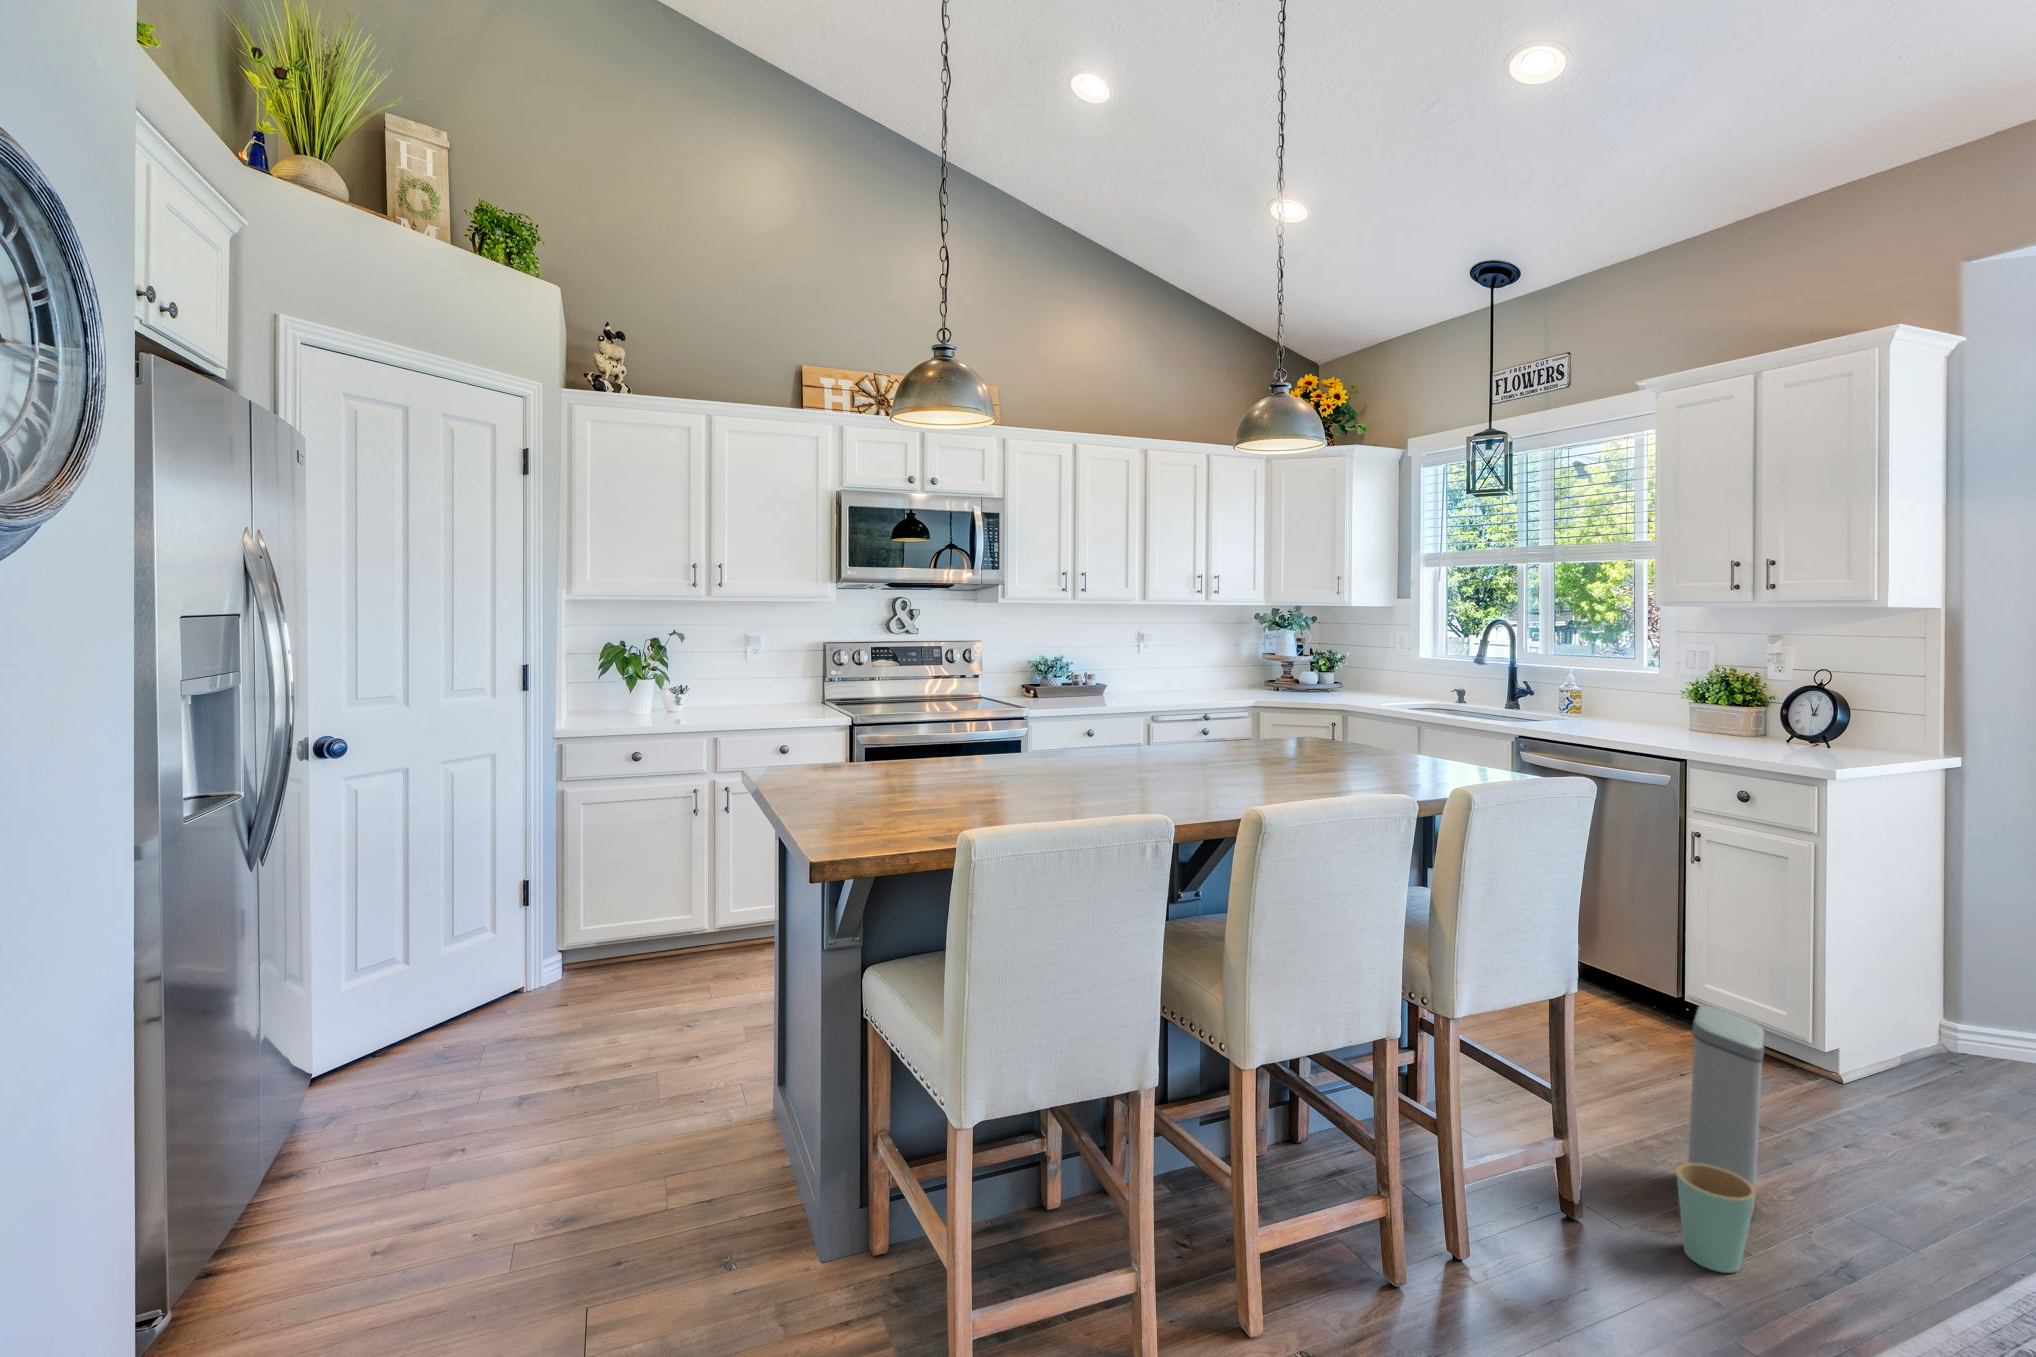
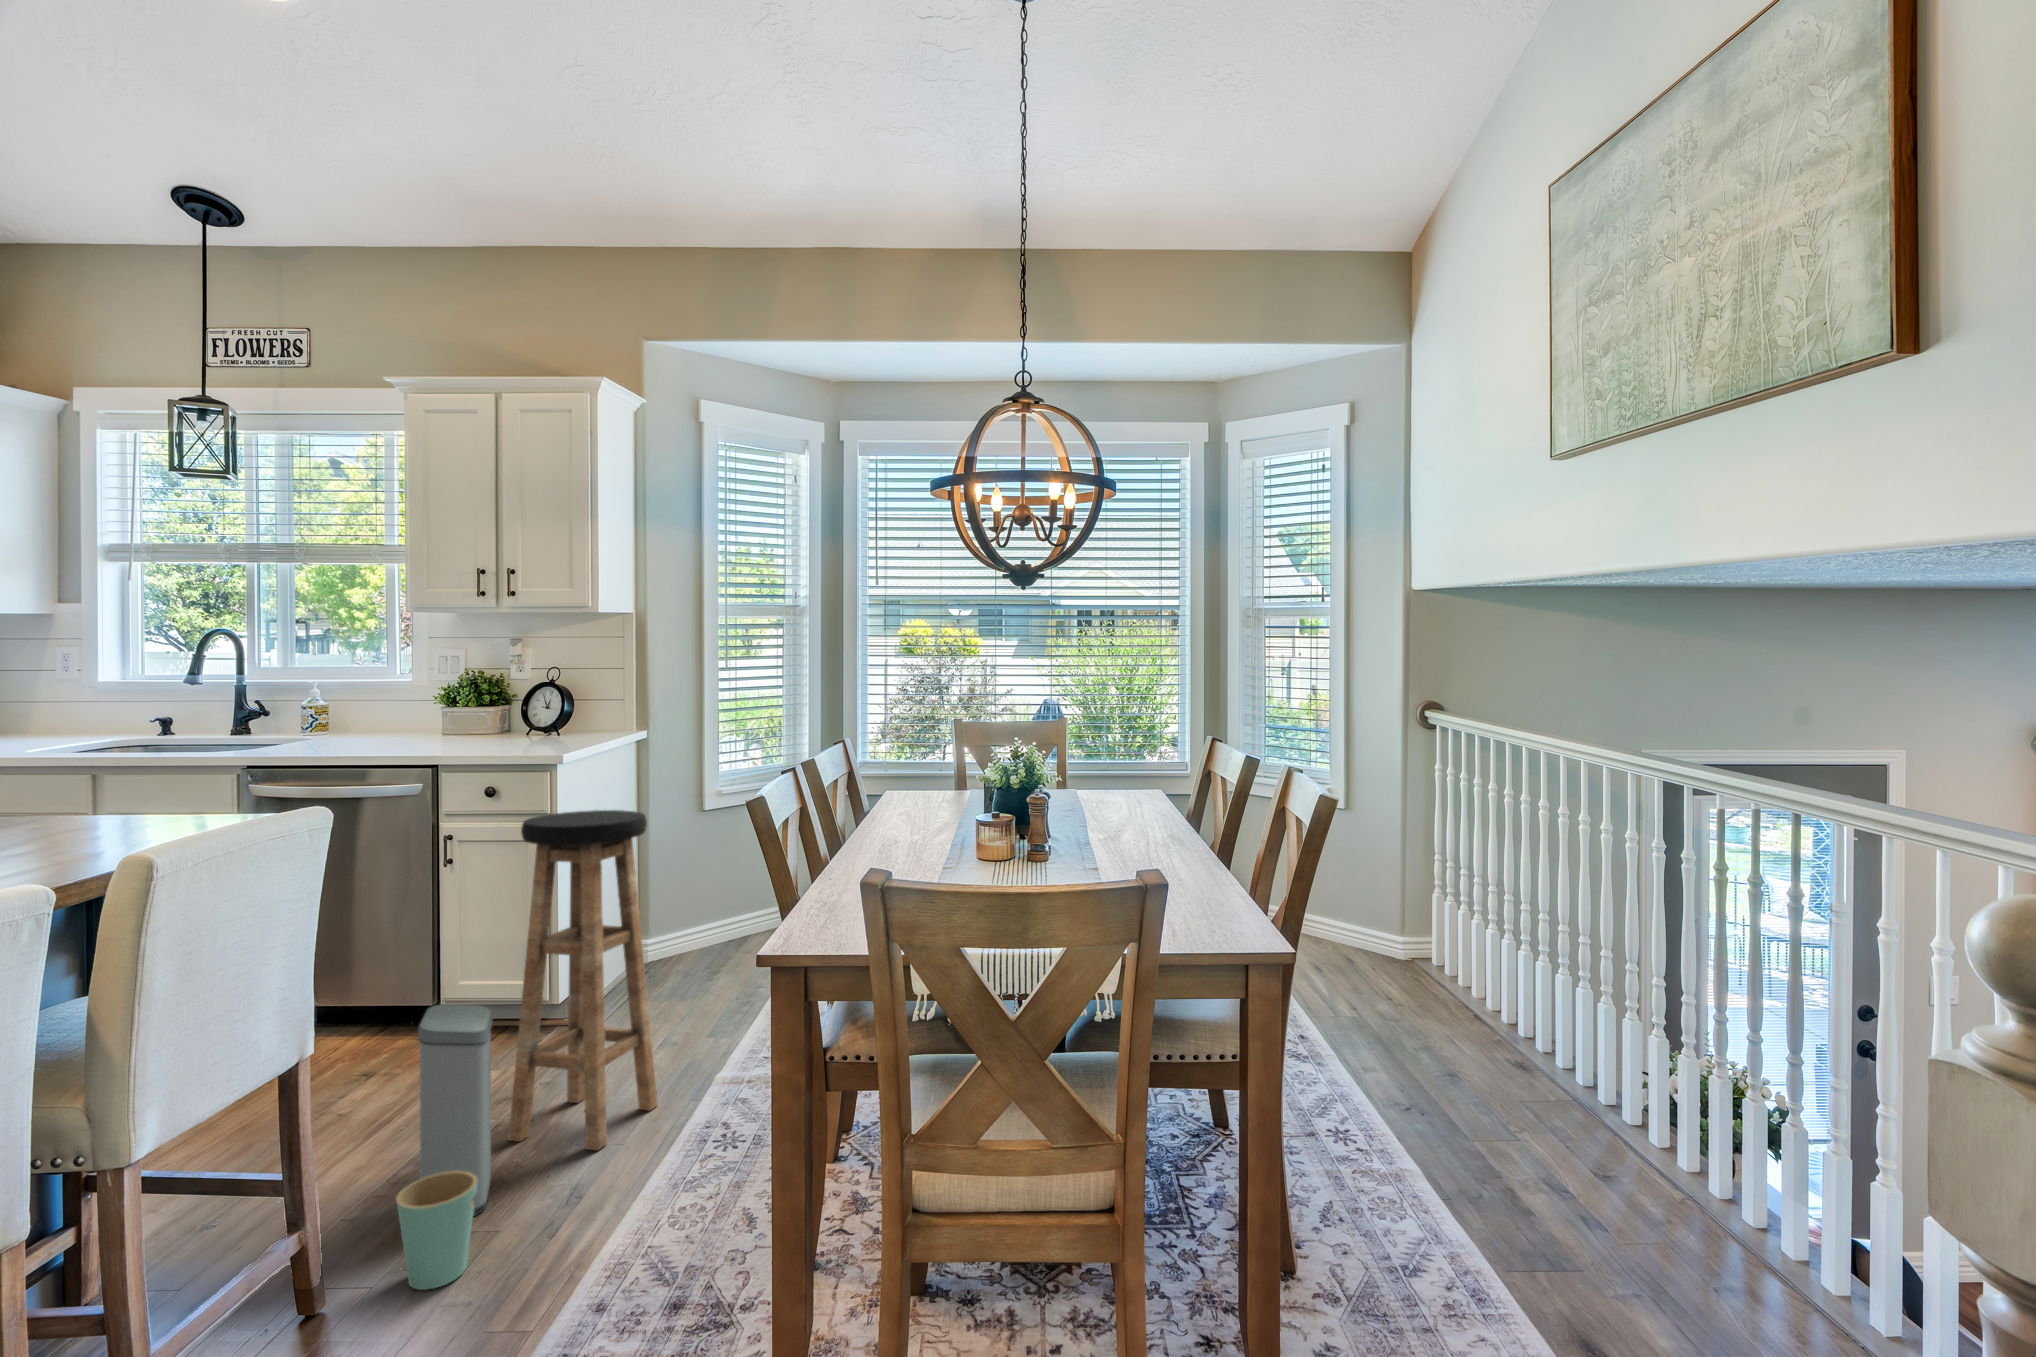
bar stool: none [1769,841,1969,1222] -> present [508,810,658,1150]

